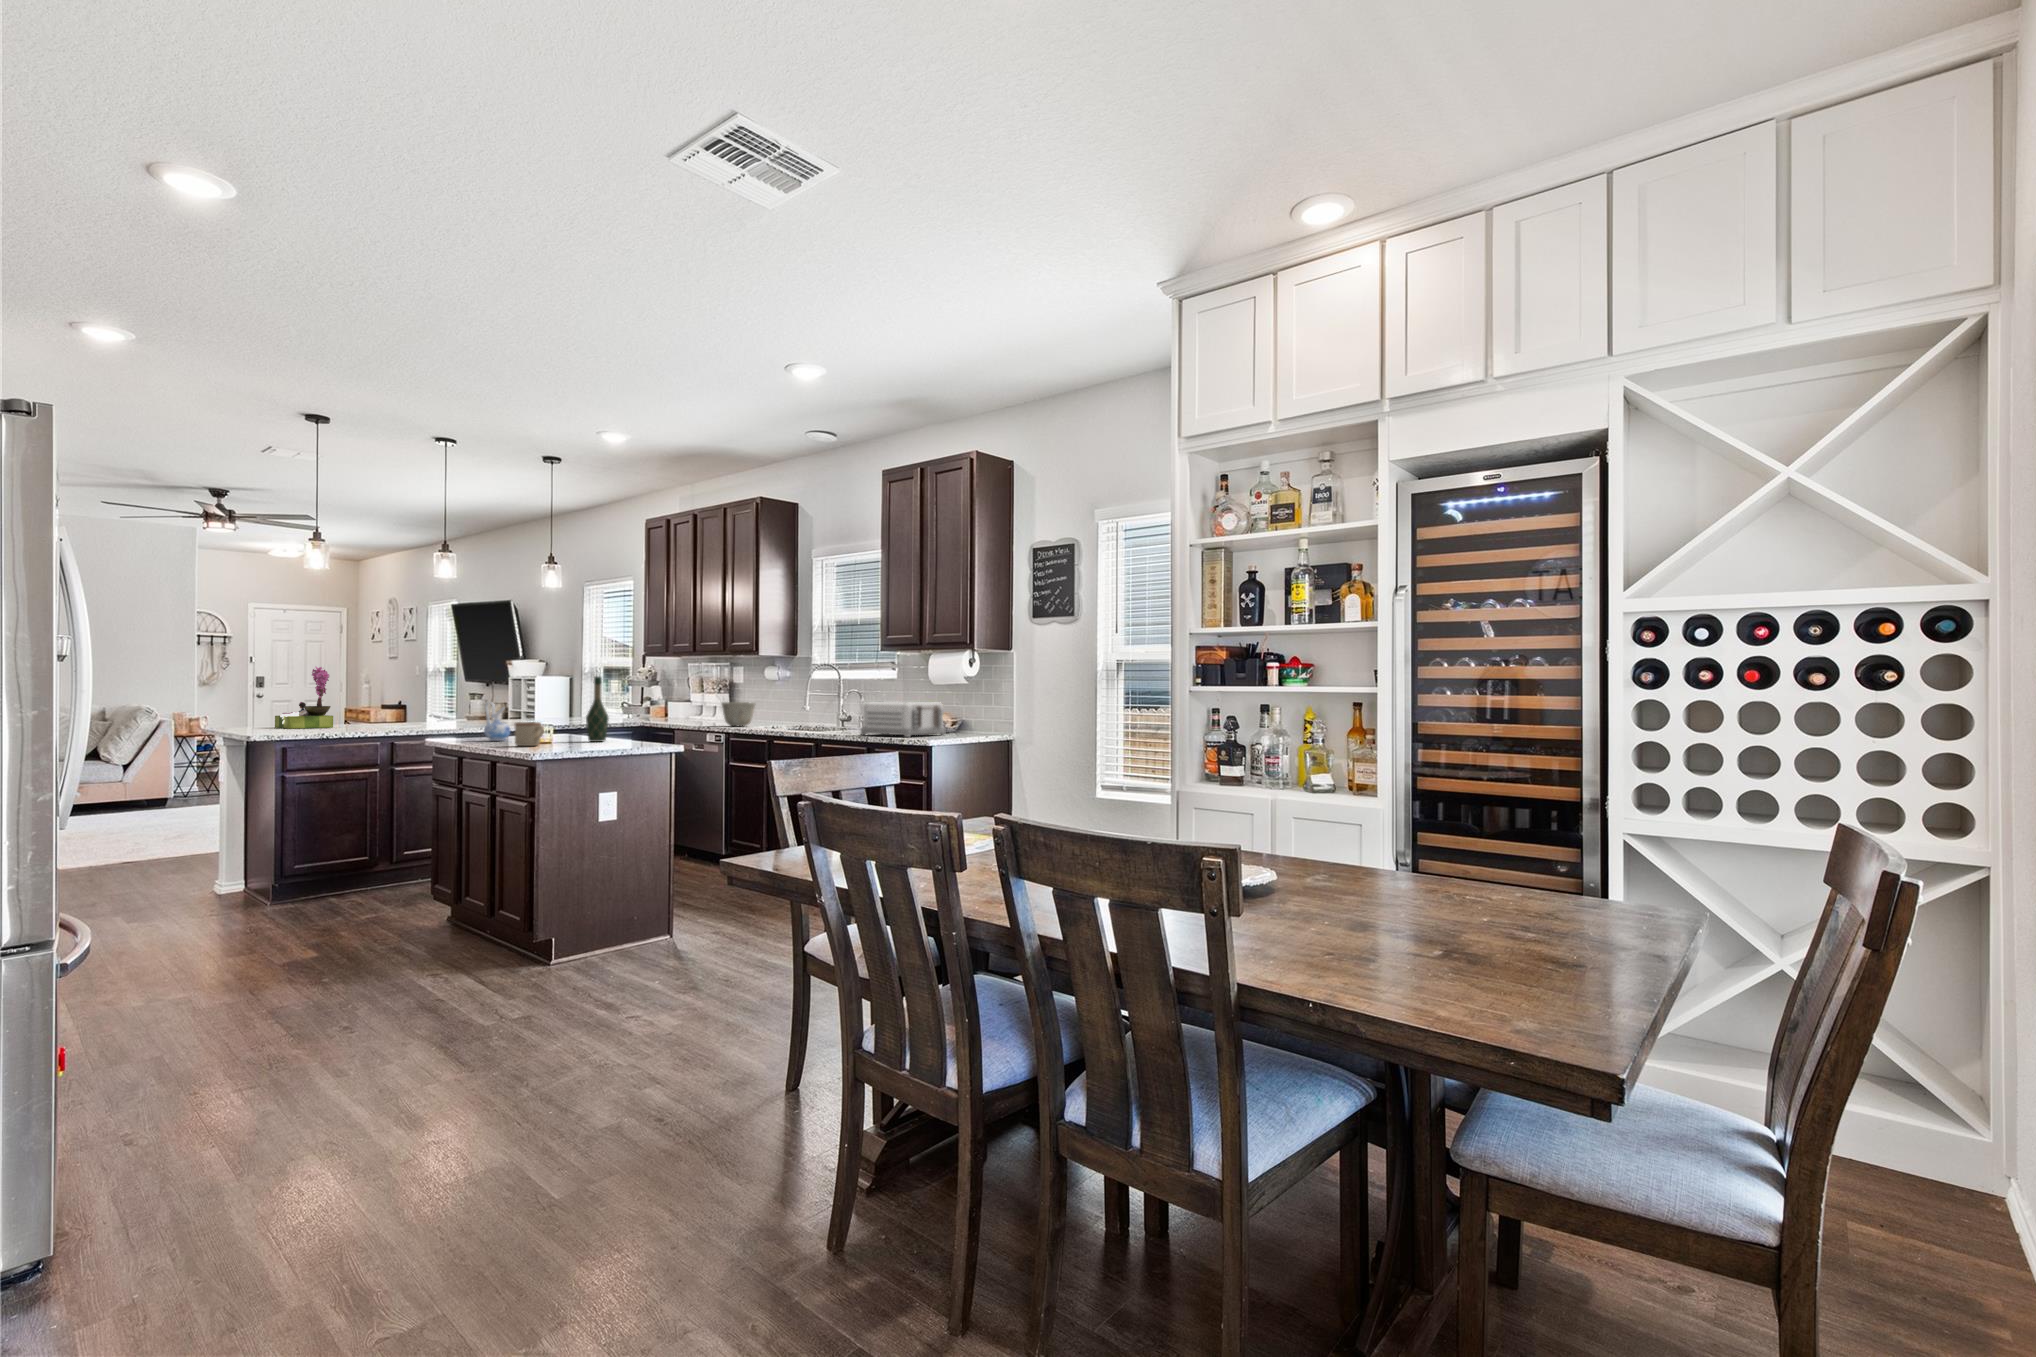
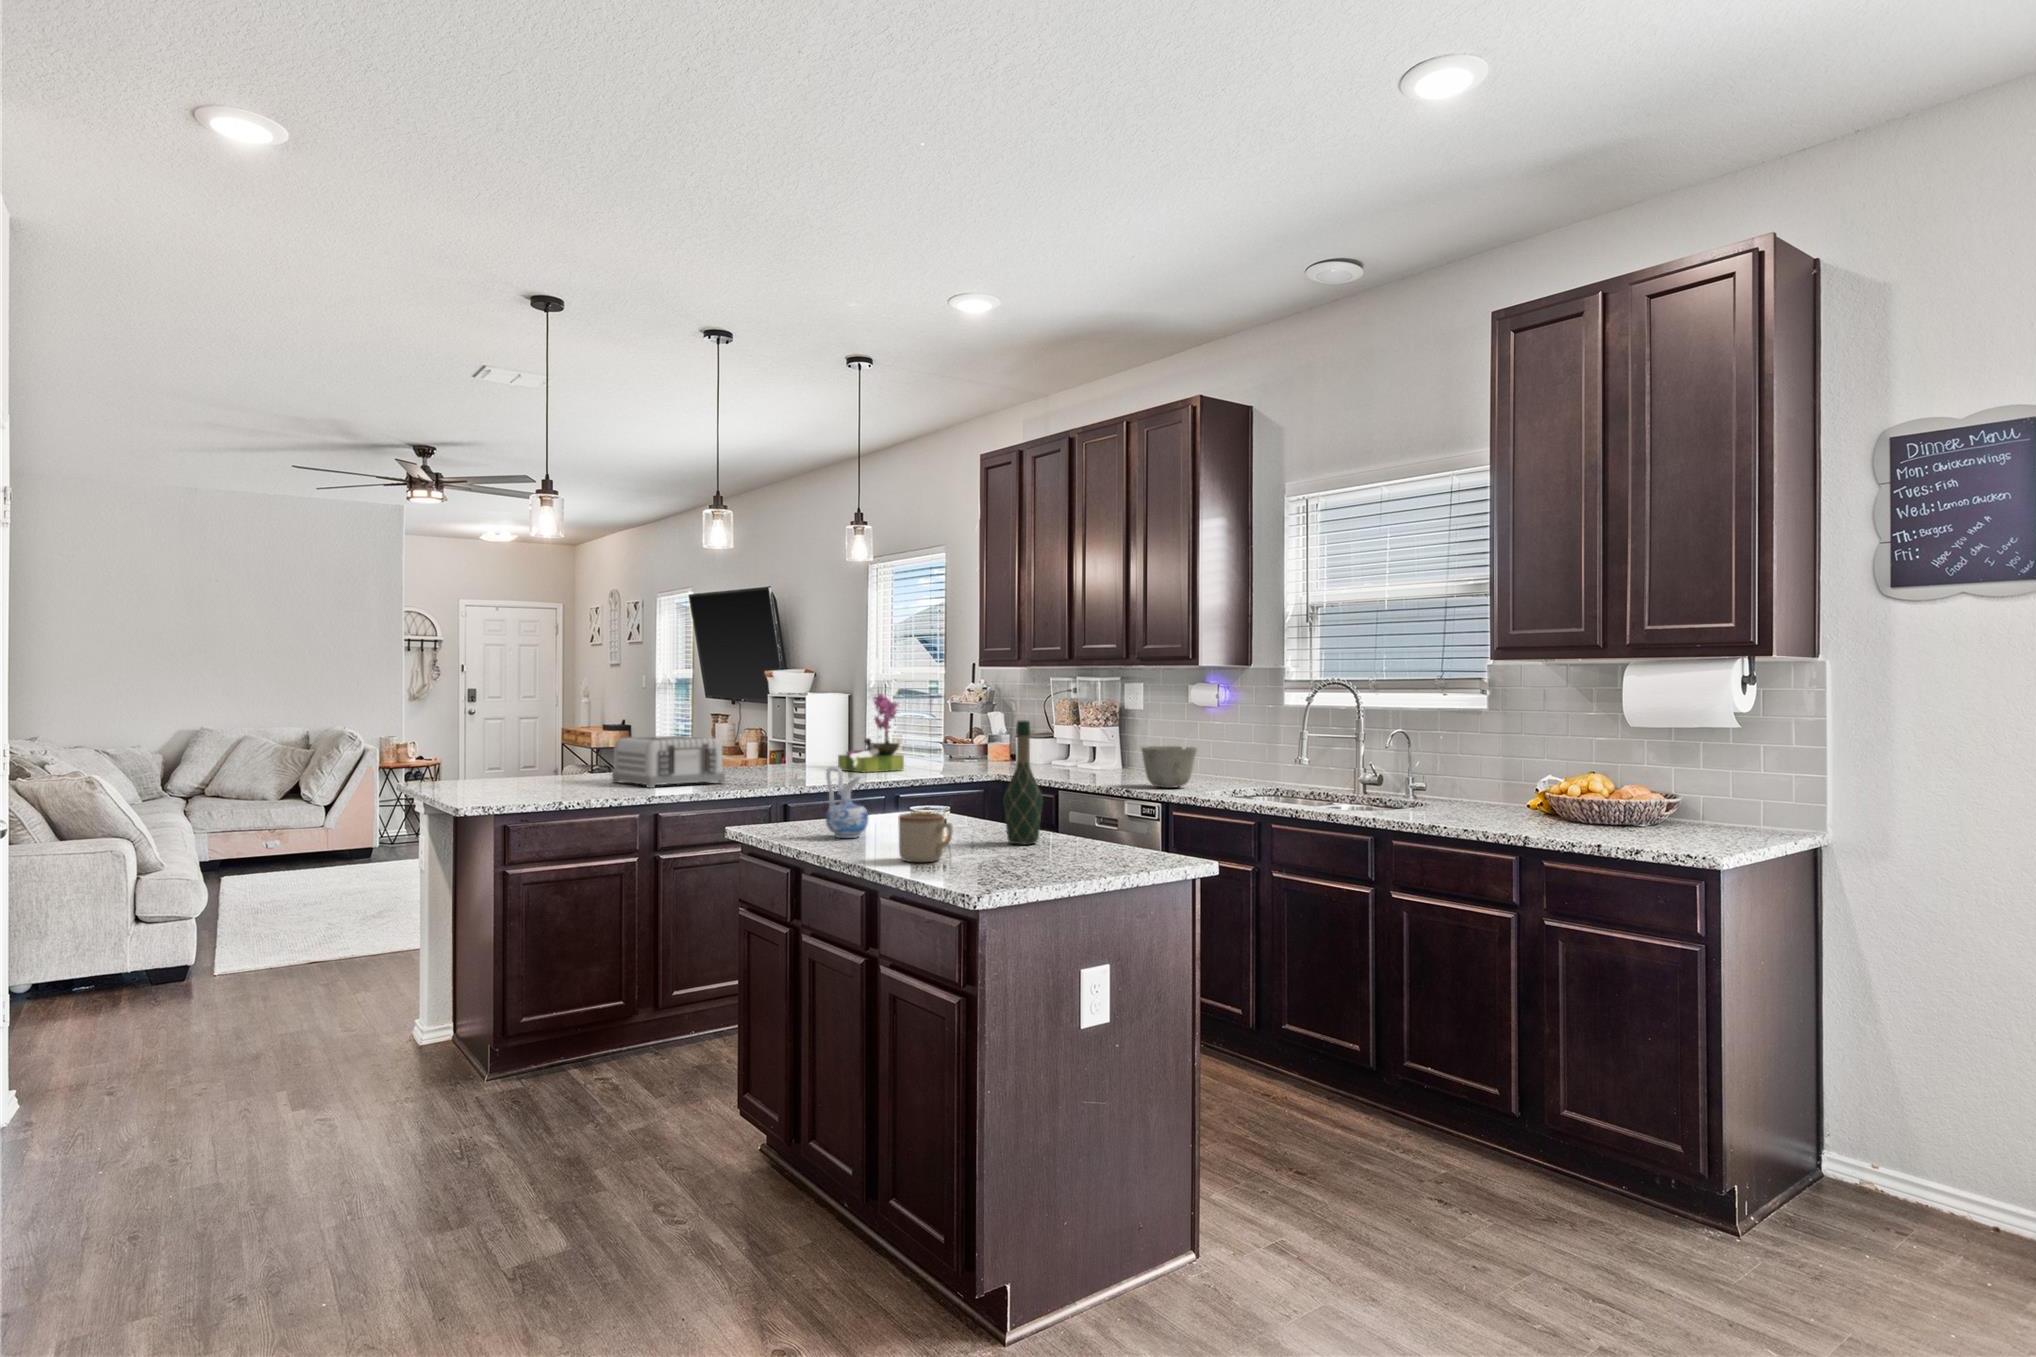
flower arrangement: present [275,667,333,729] -> present [838,694,904,773]
toaster: present [860,701,945,737] -> present [612,736,725,788]

